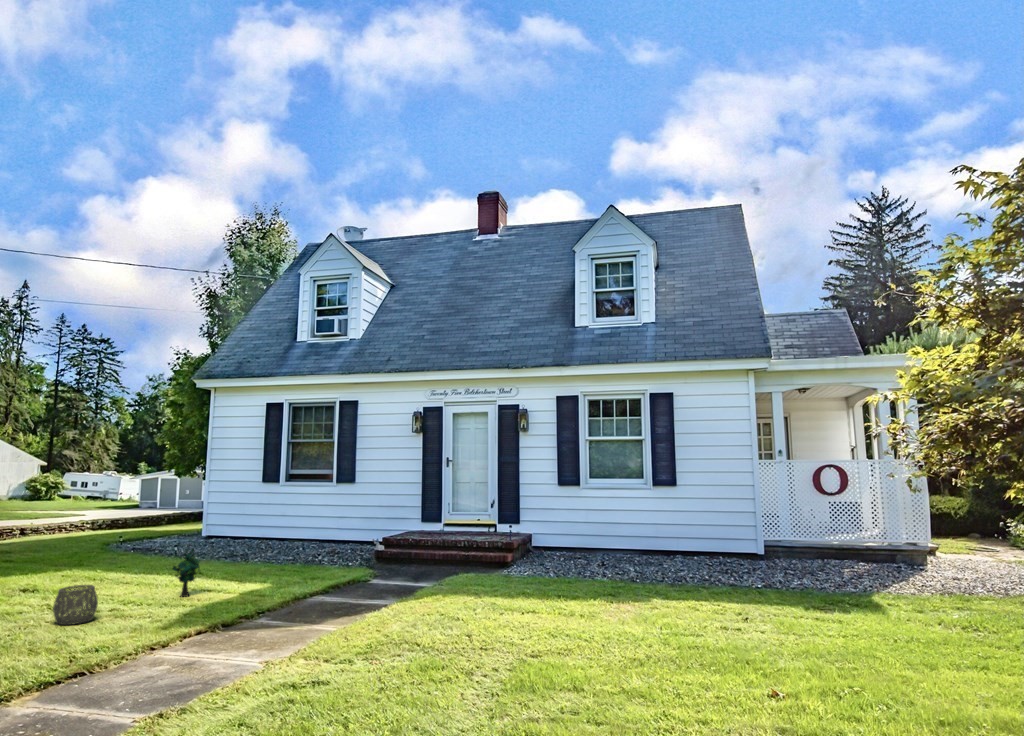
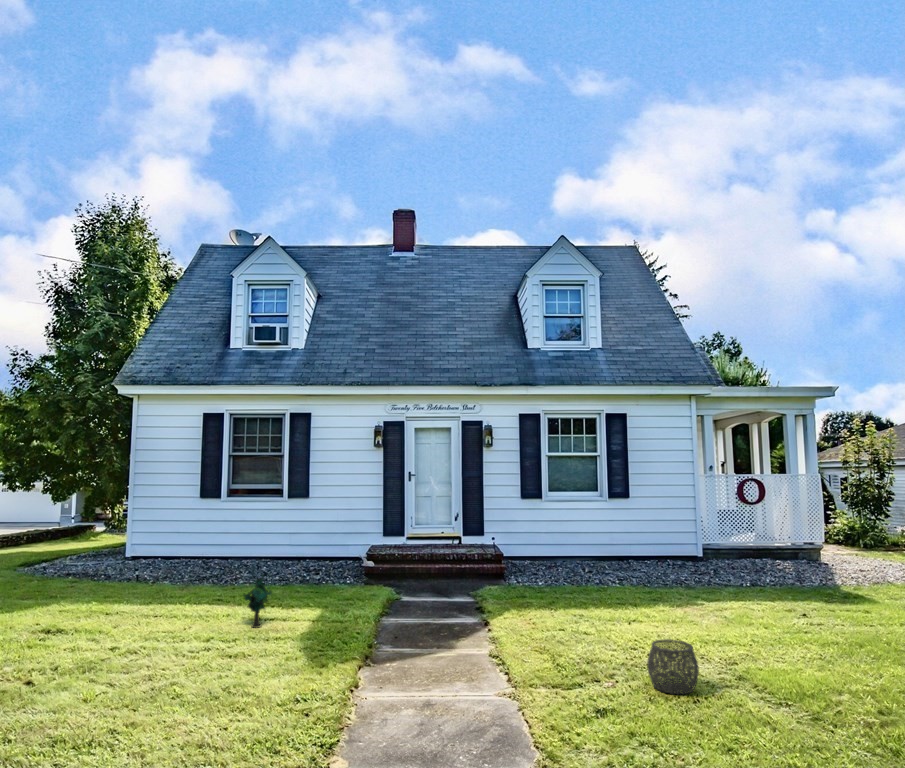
woven basket: present [53,585,98,625] -> present [648,639,699,694]

